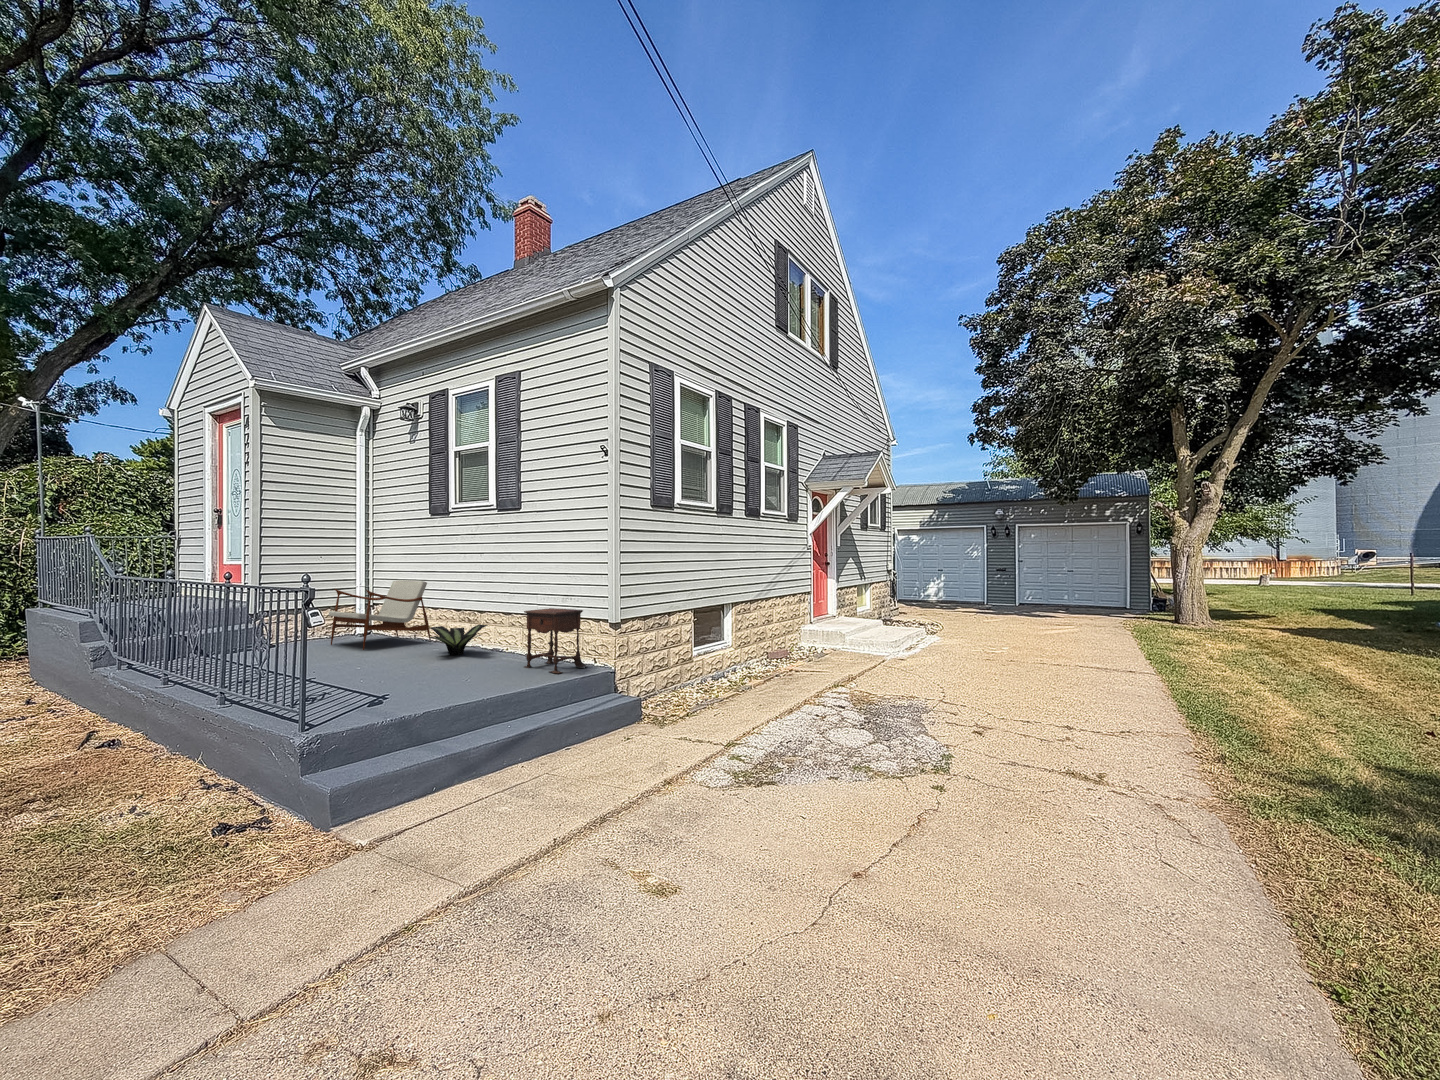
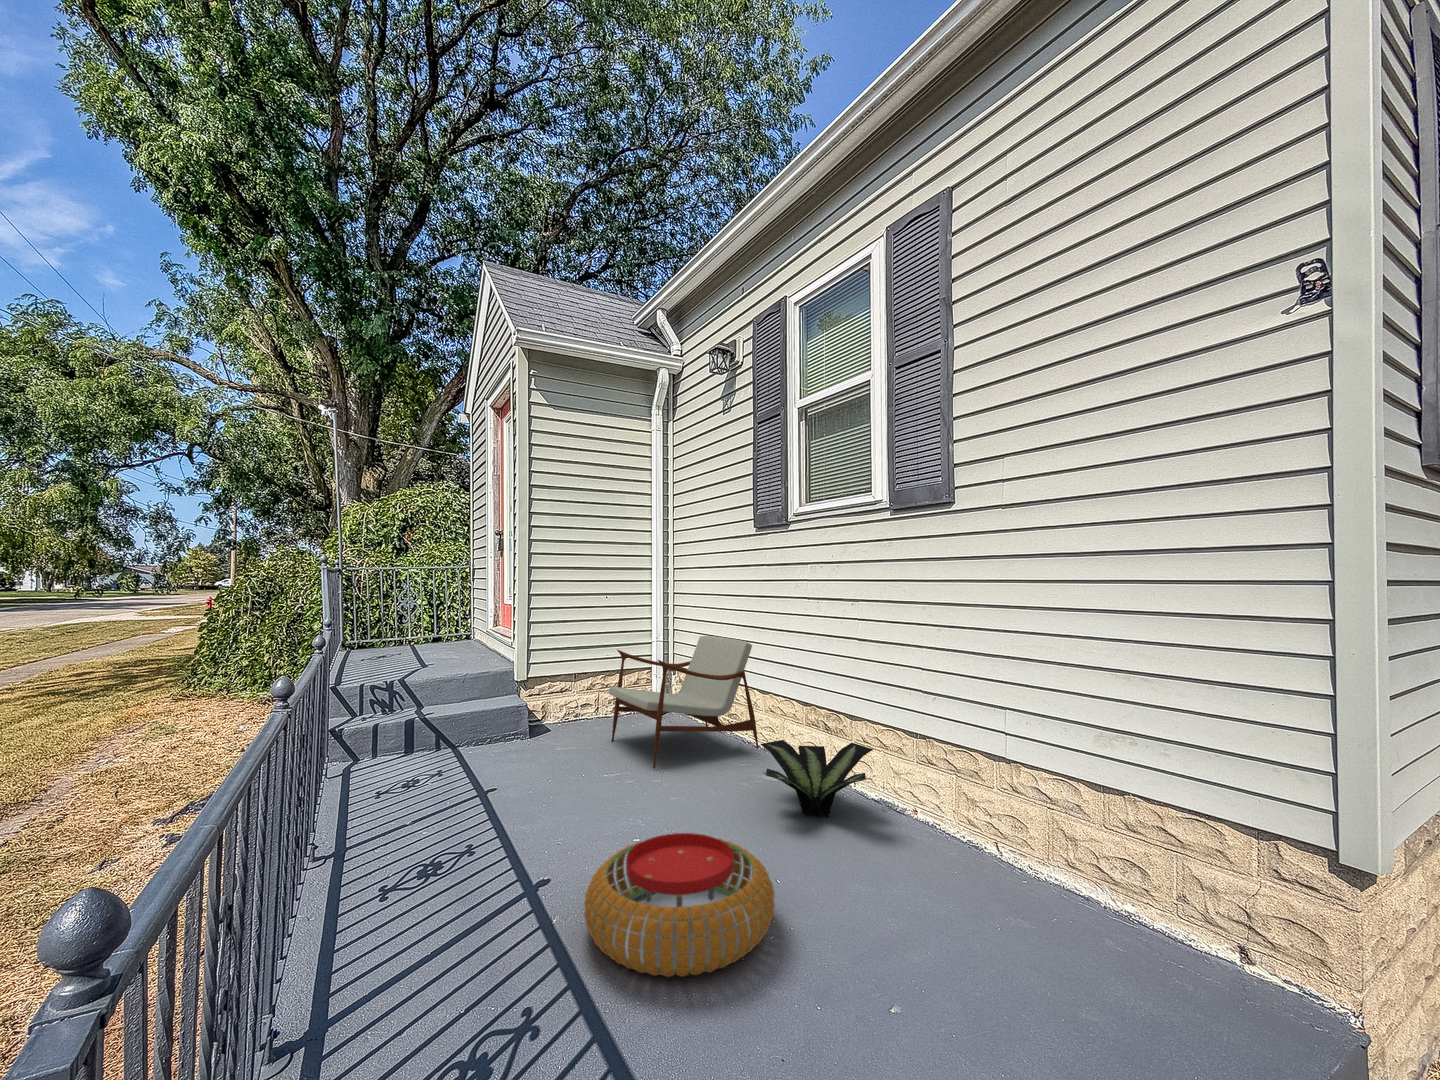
side table: present [524,608,588,673] -> none [1008,755,1233,1019]
pouf: none [340,648,426,685] -> present [584,833,775,977]

